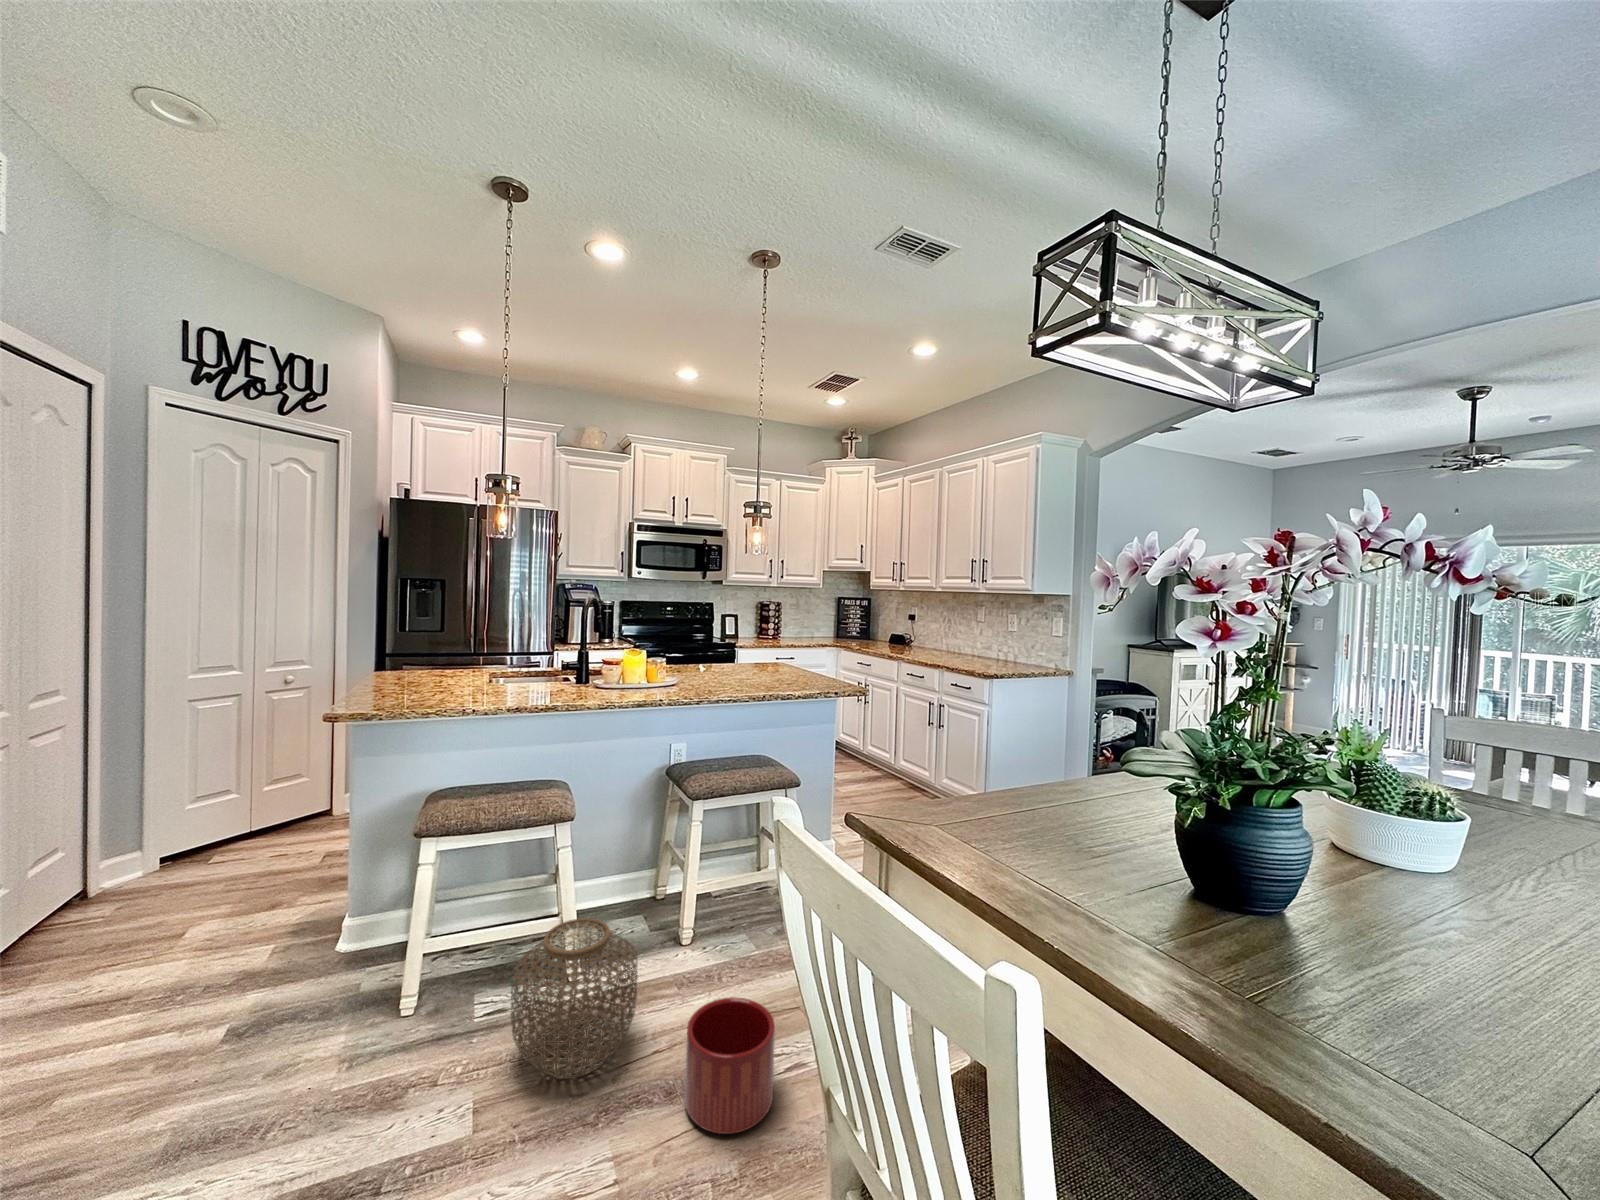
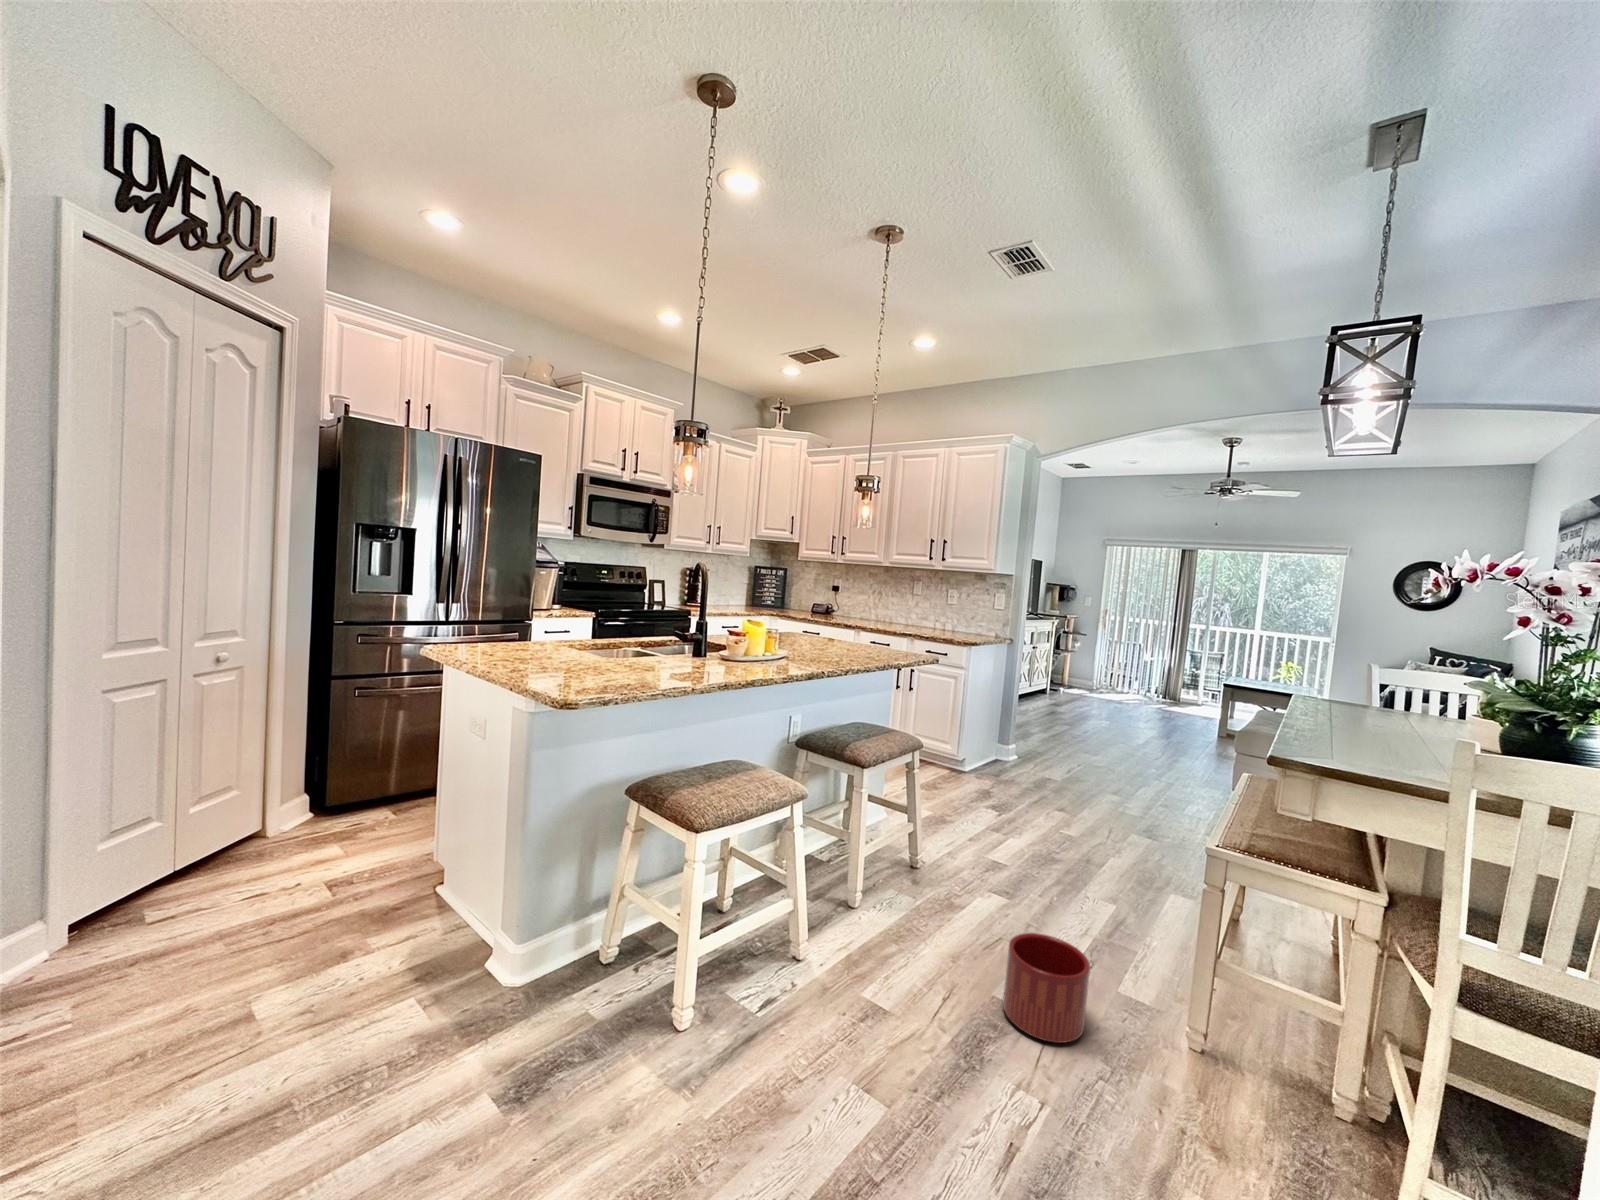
woven basket: present [511,918,638,1079] -> none [835,888,954,1040]

